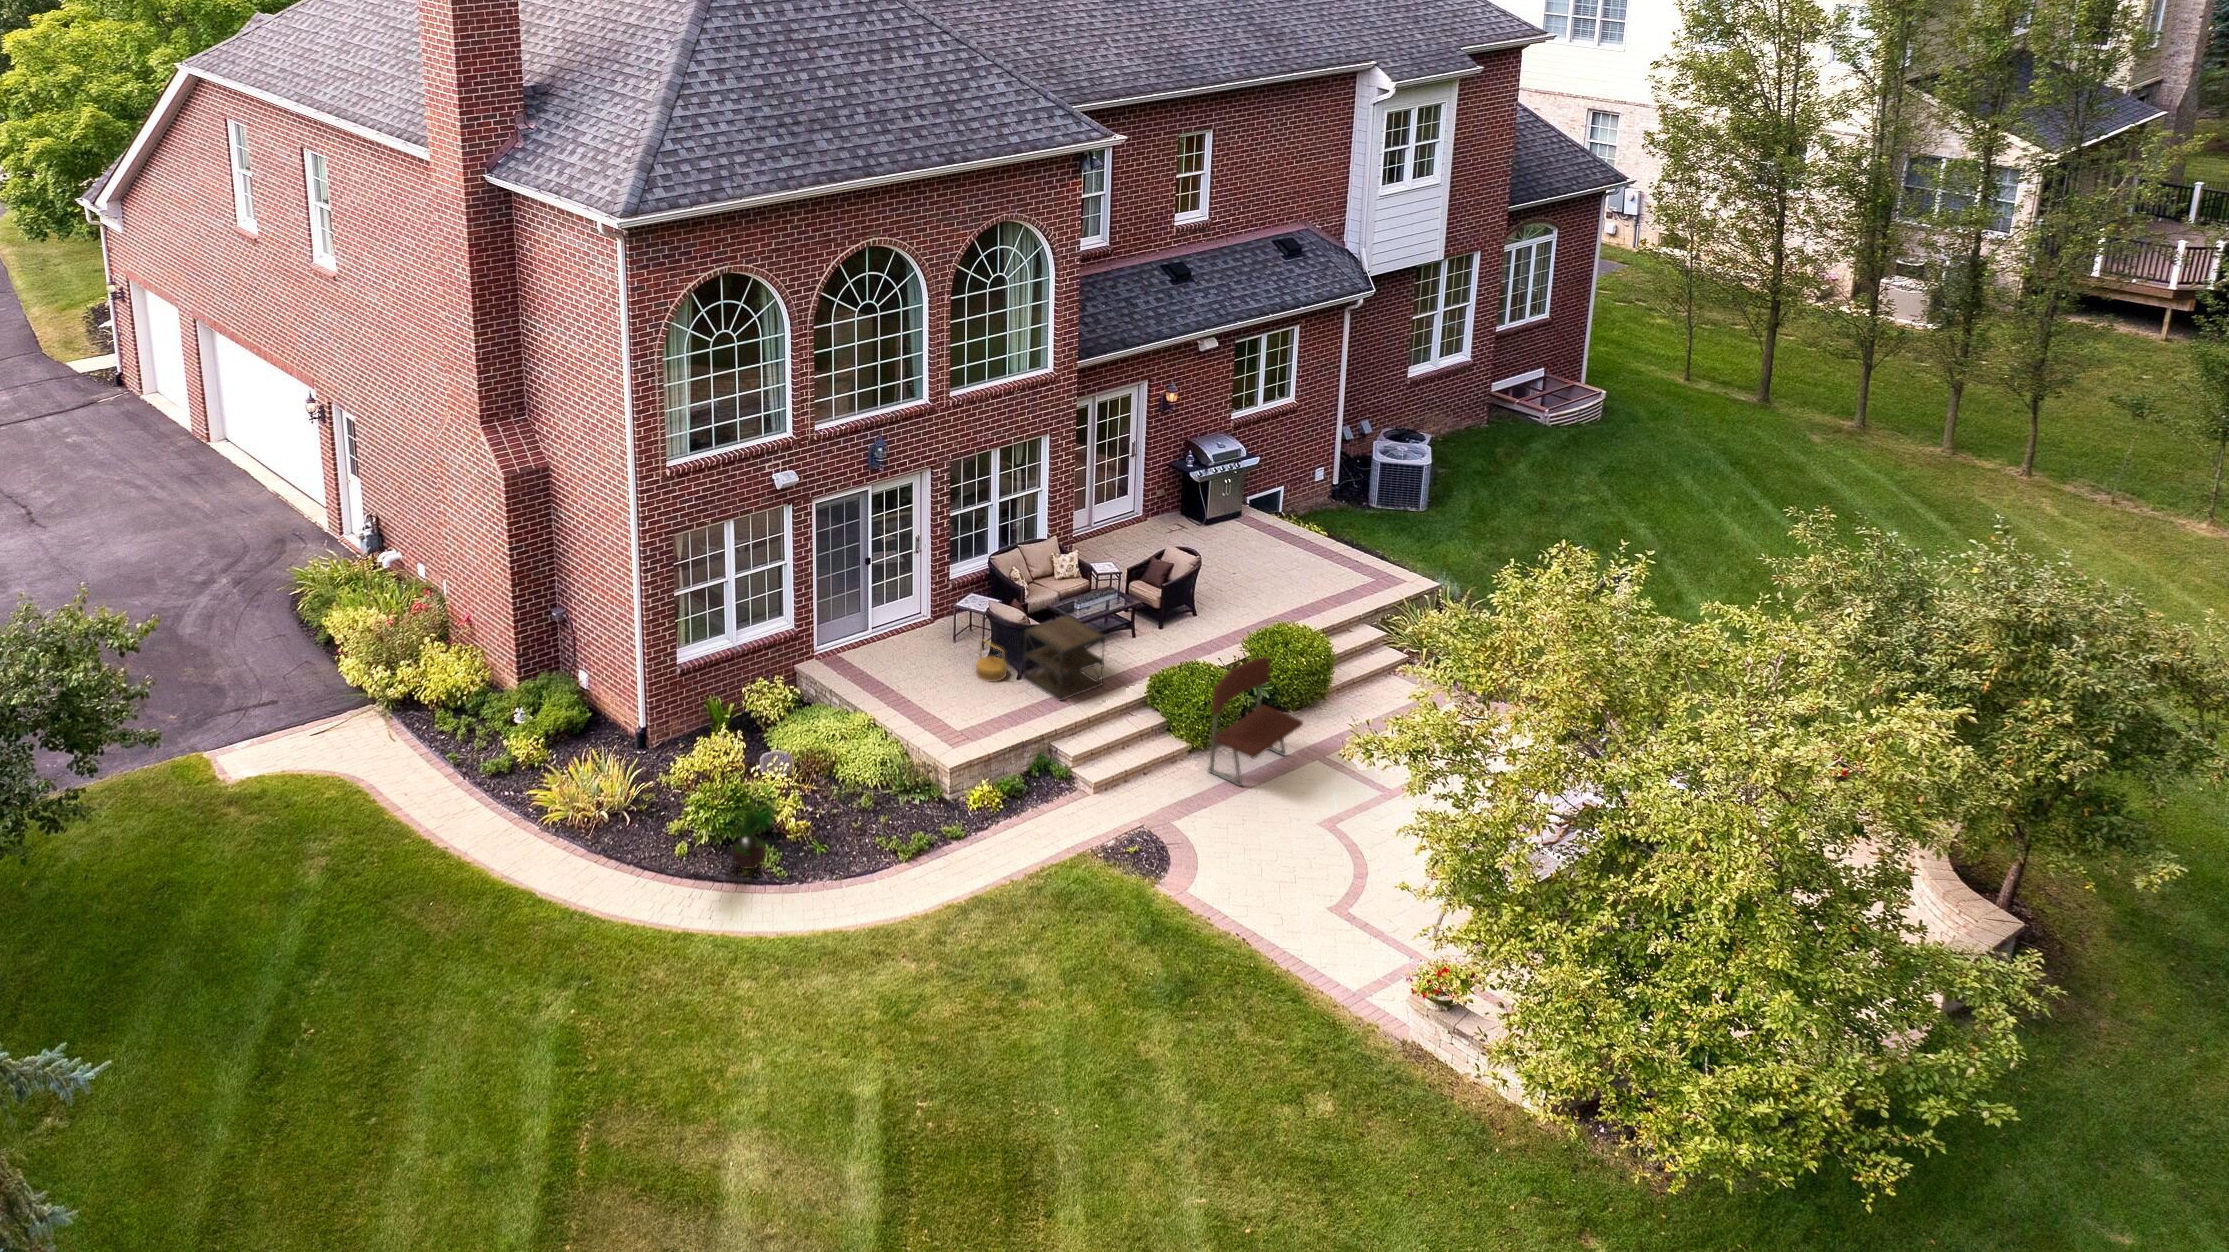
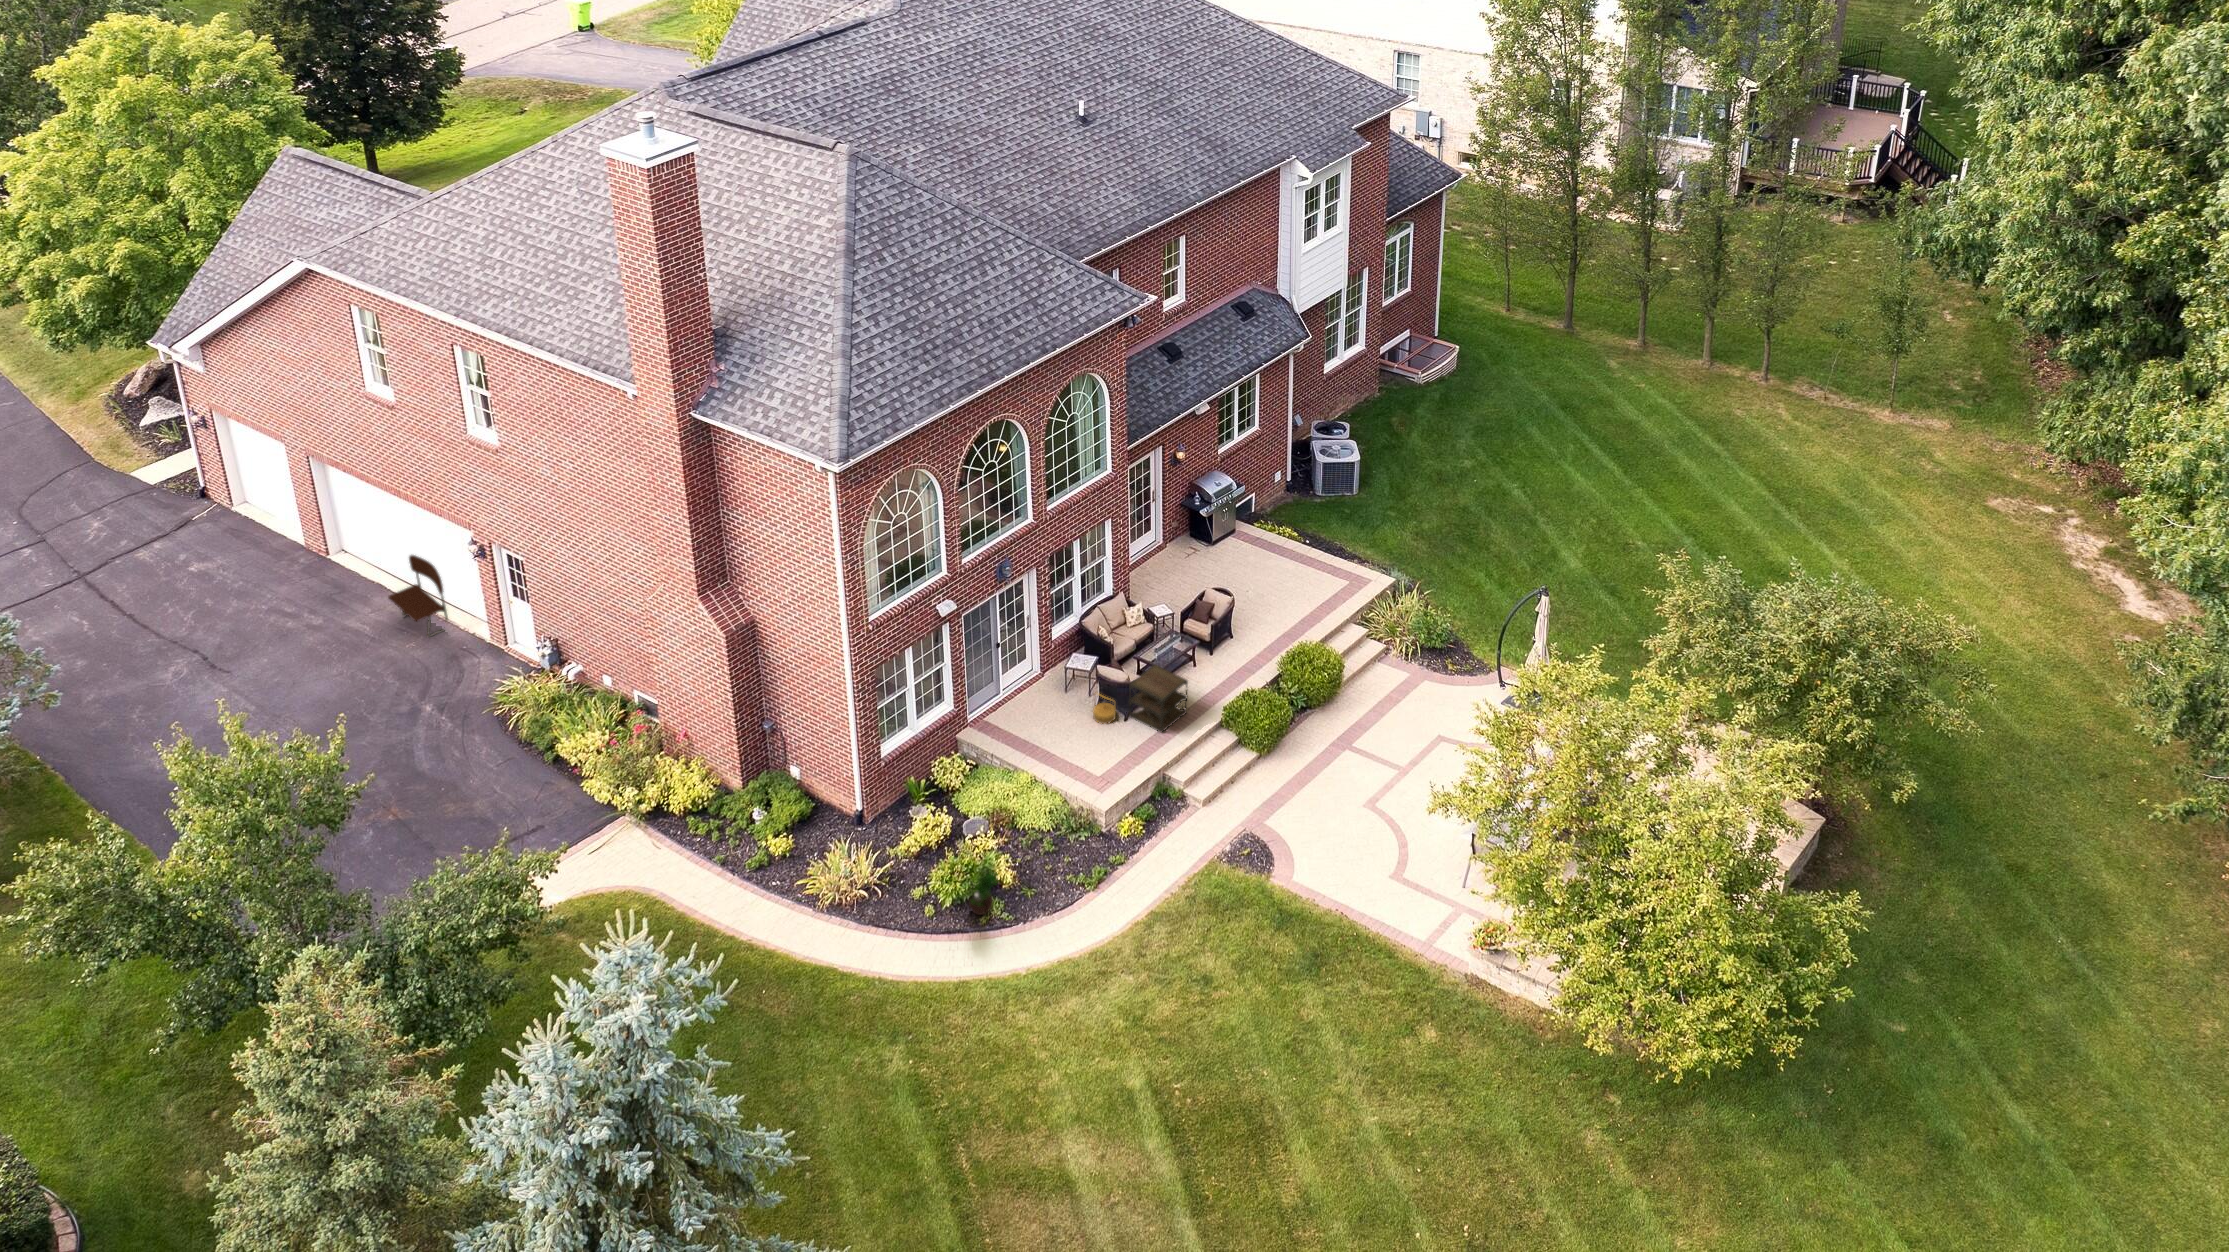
bench: present [1208,657,1303,786] -> present [388,555,448,637]

